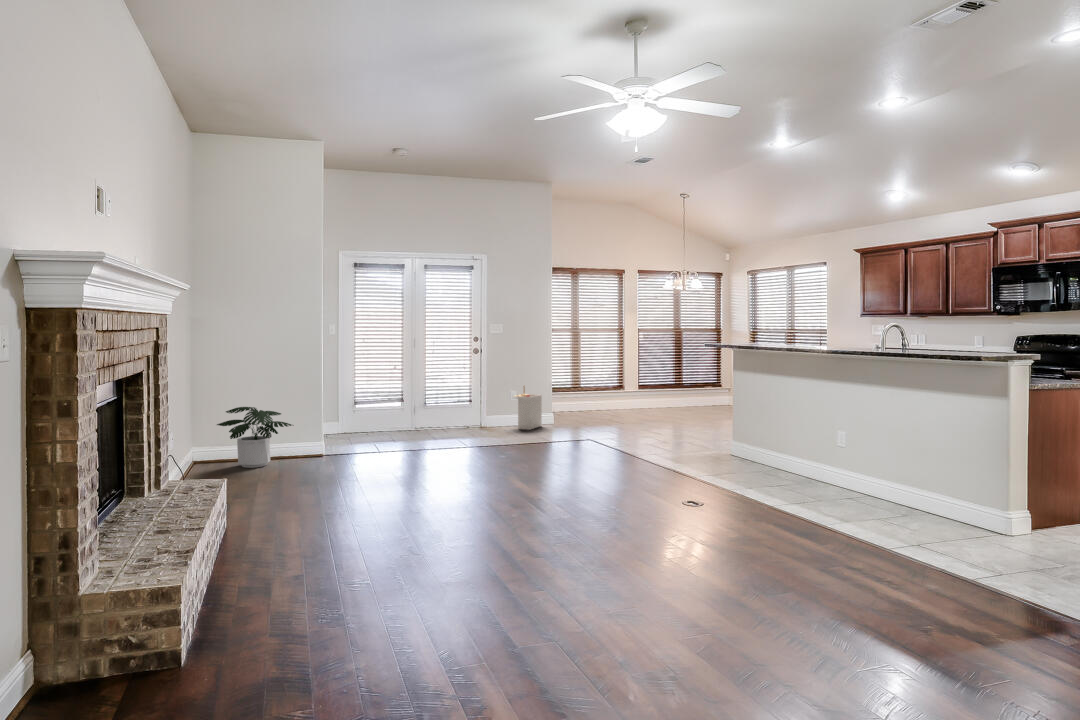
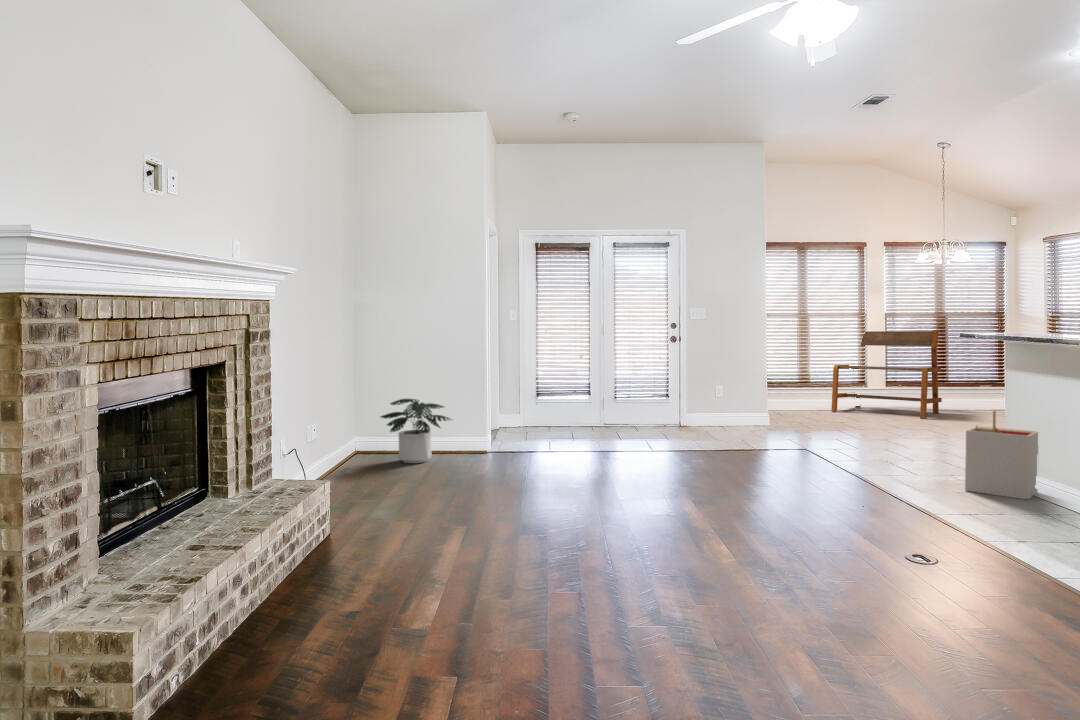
bench: none [599,345,680,415] -> present [831,330,942,419]
storage bin: present [512,386,542,430] -> present [965,411,1039,499]

